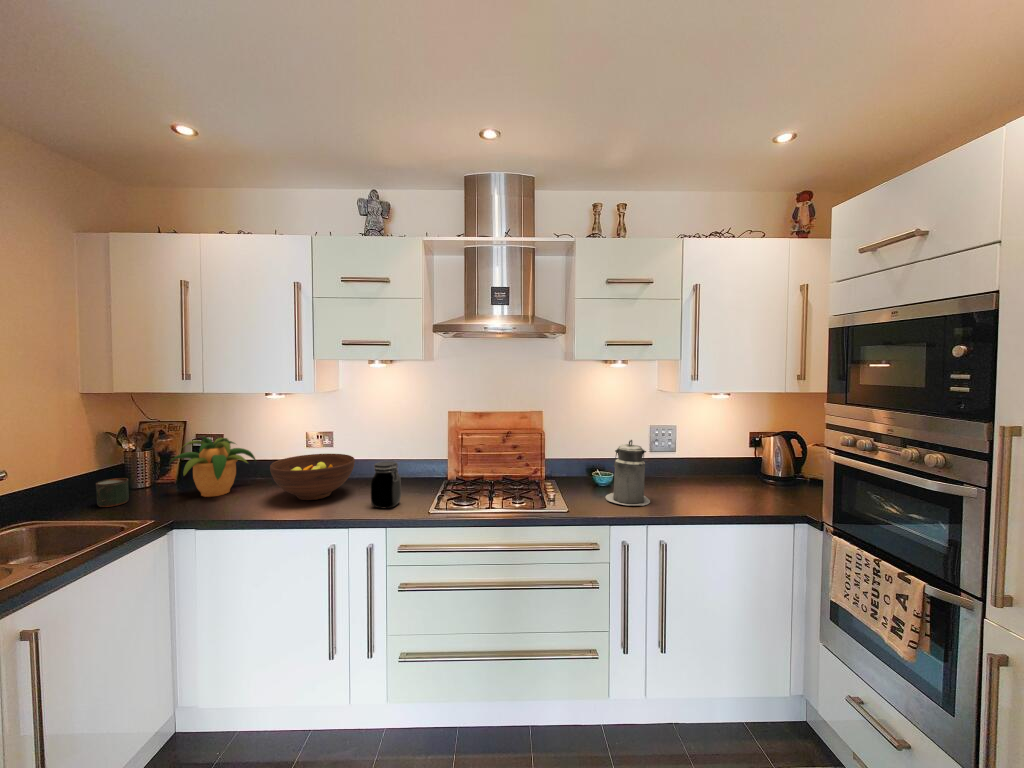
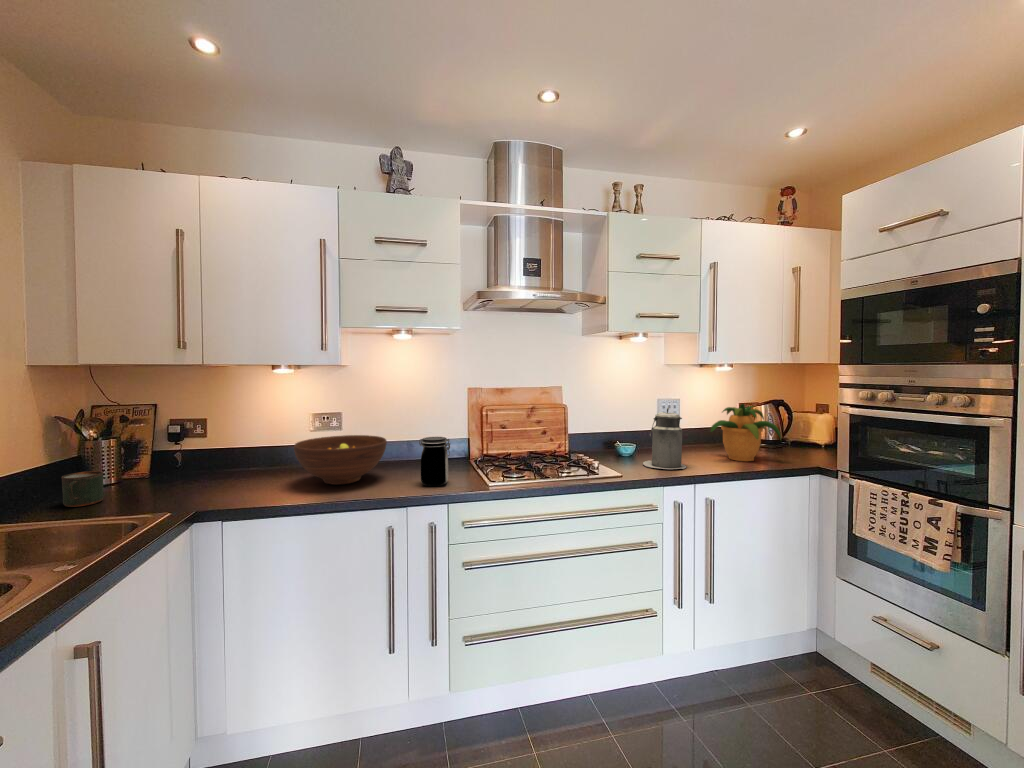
potted plant: present [170,437,256,497] -> present [711,404,781,461]

